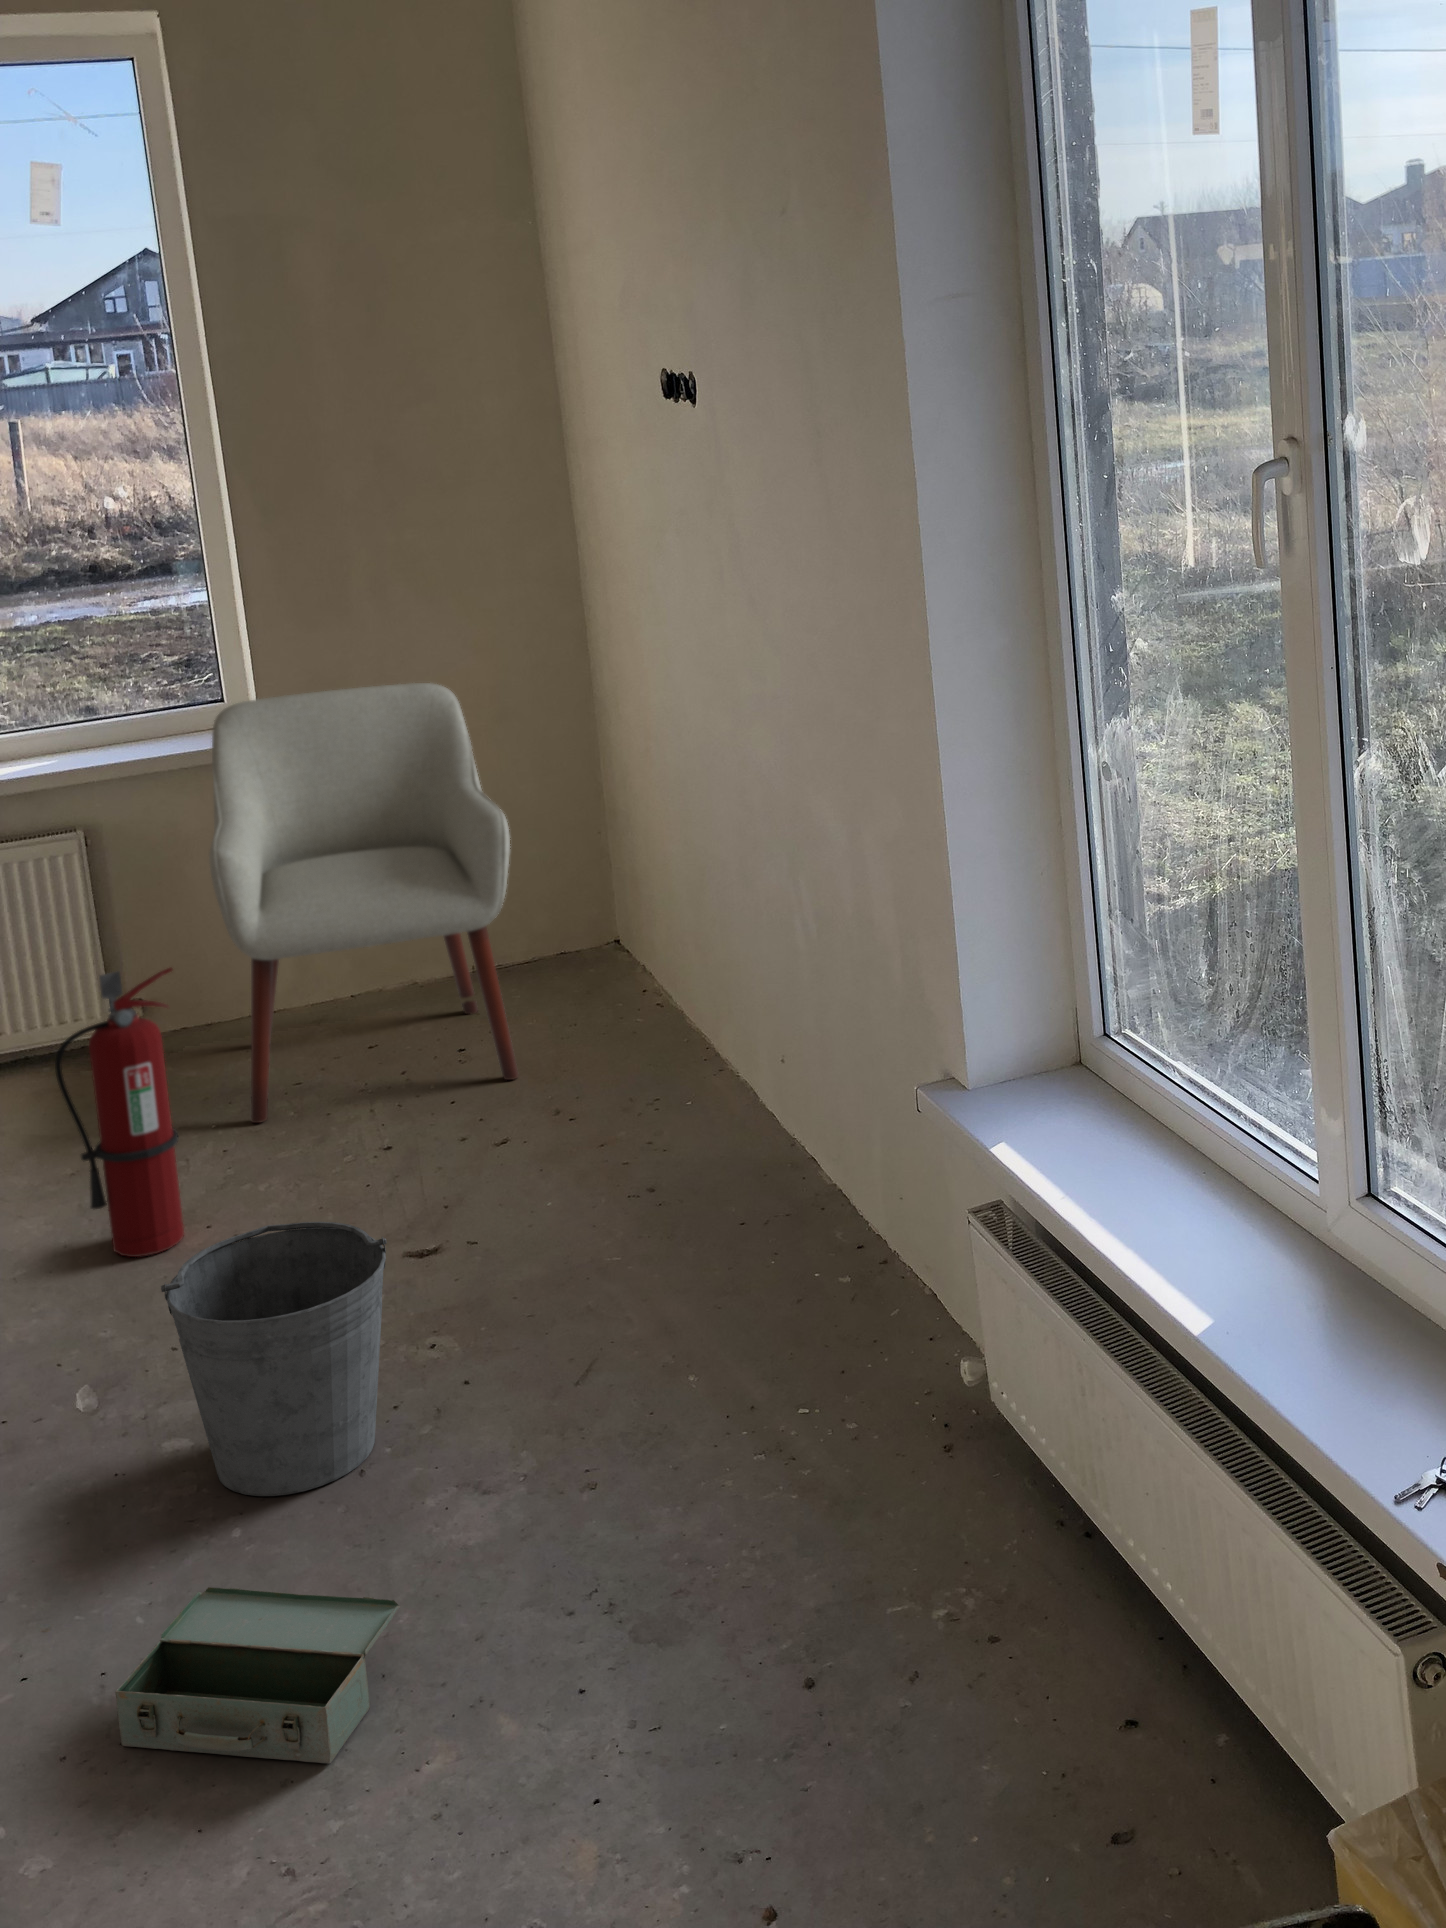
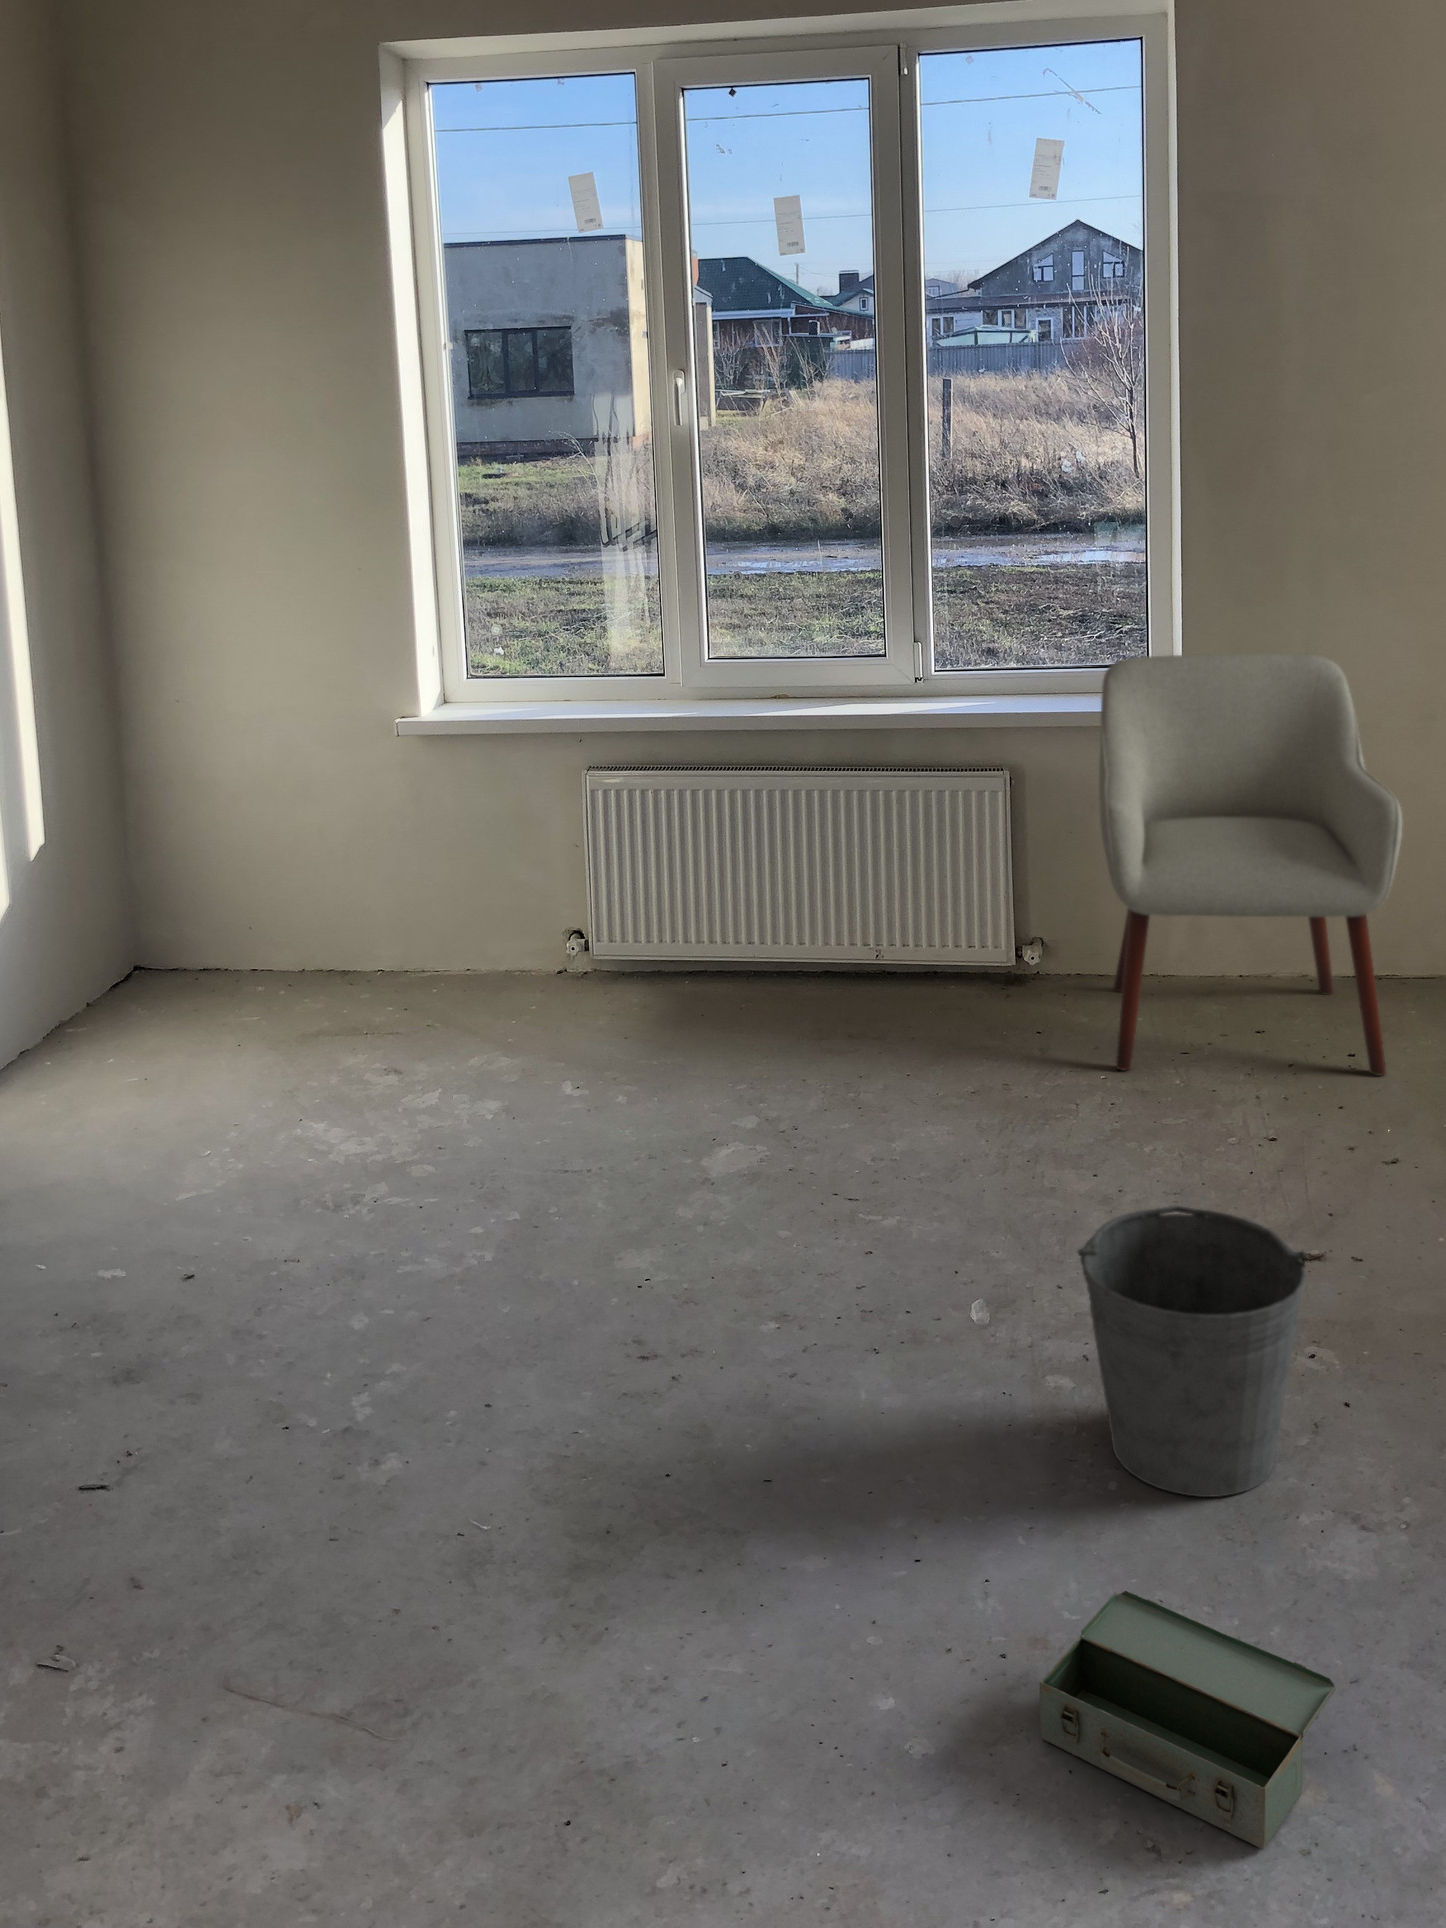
fire extinguisher: present [55,968,184,1257] -> none [962,910,1075,1187]

